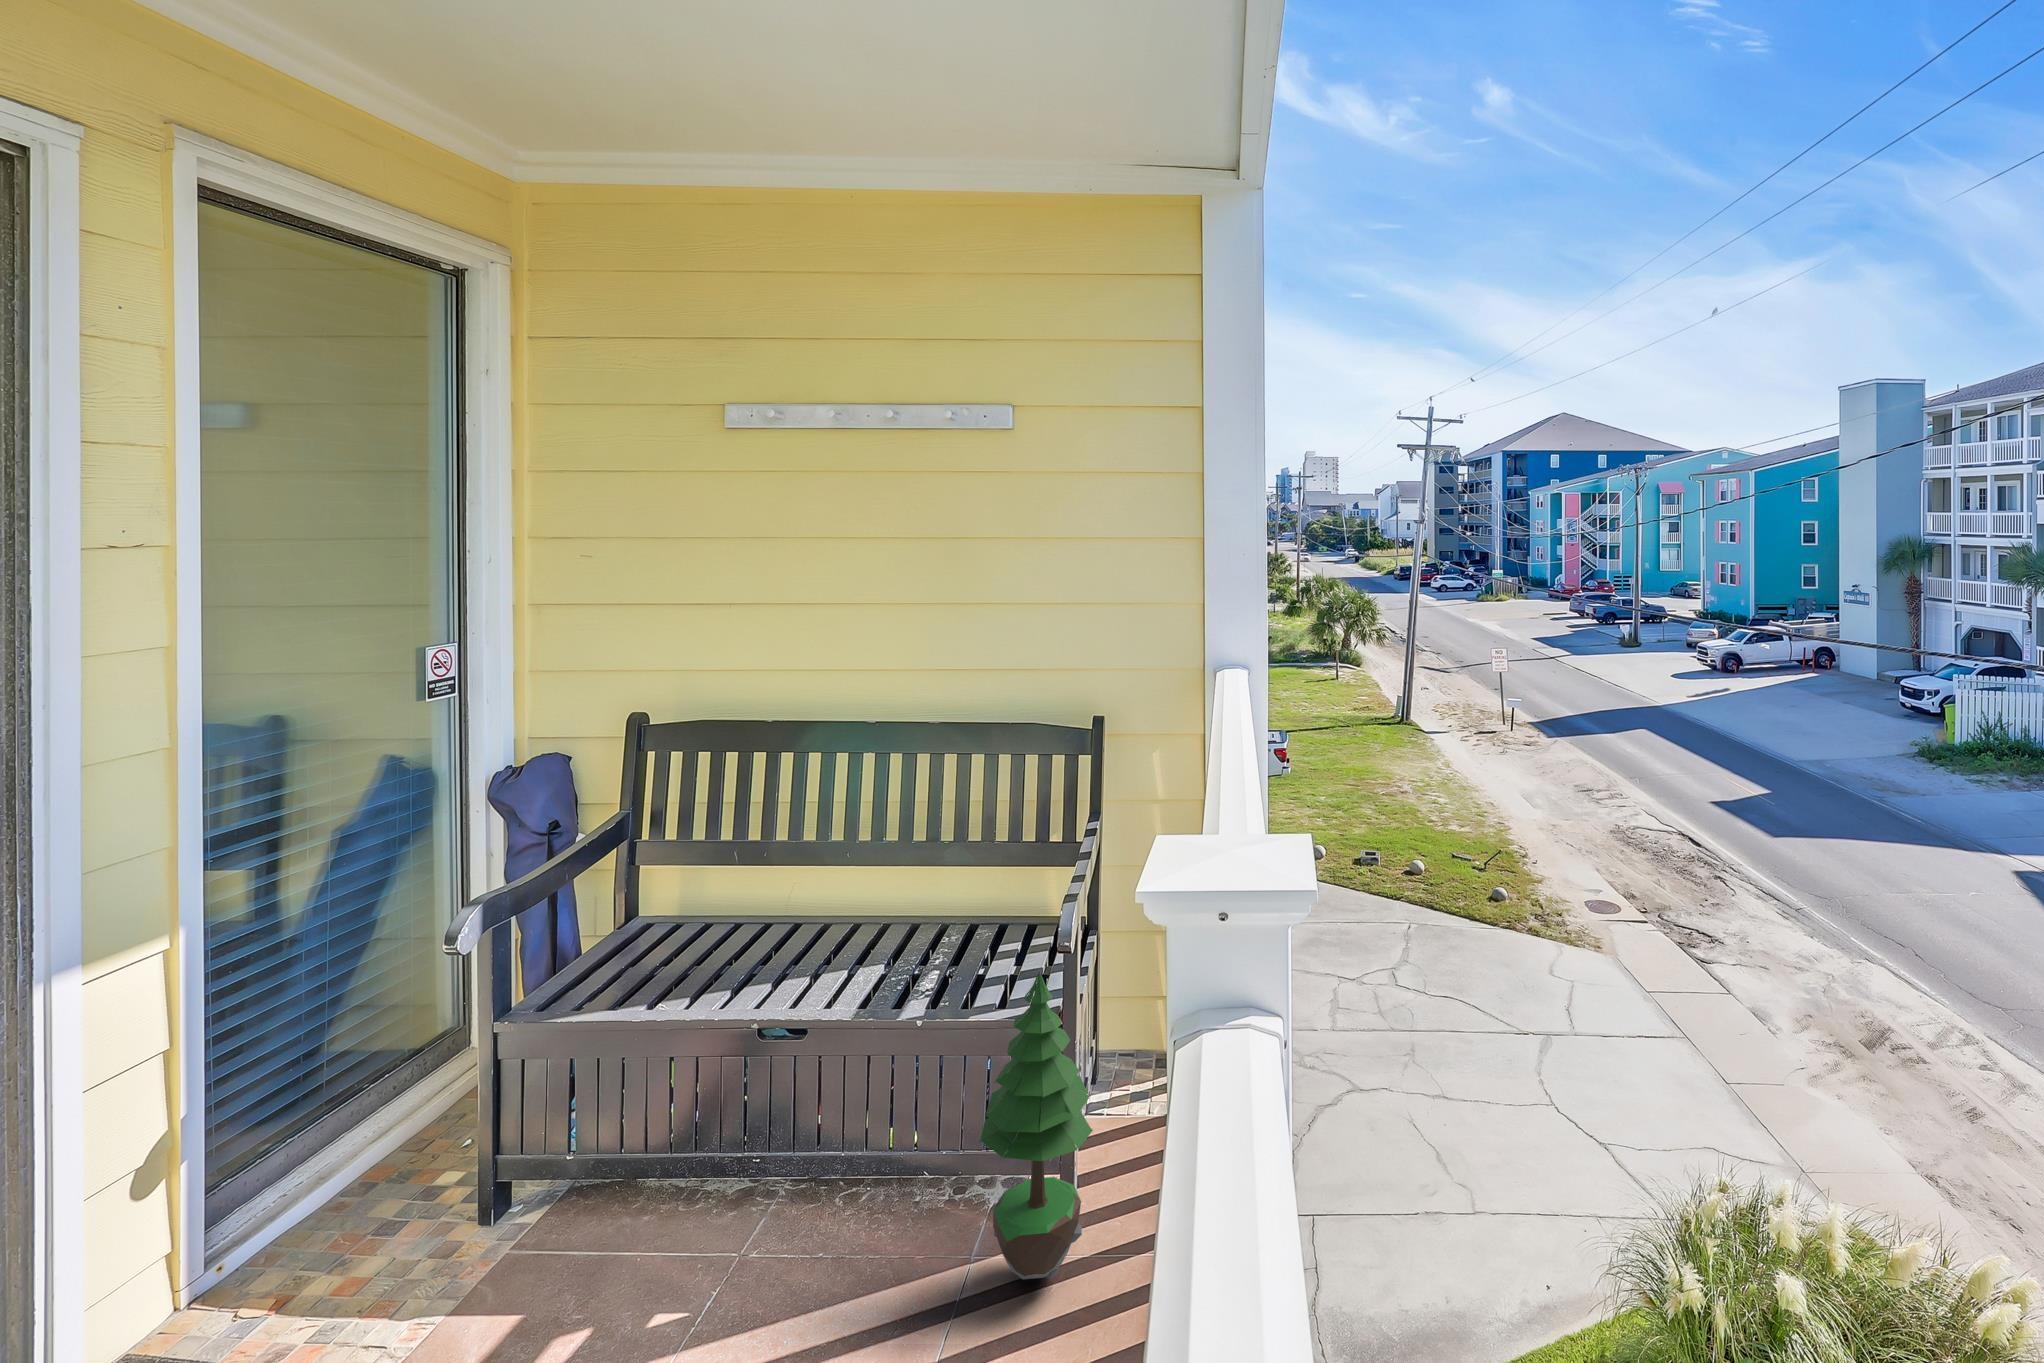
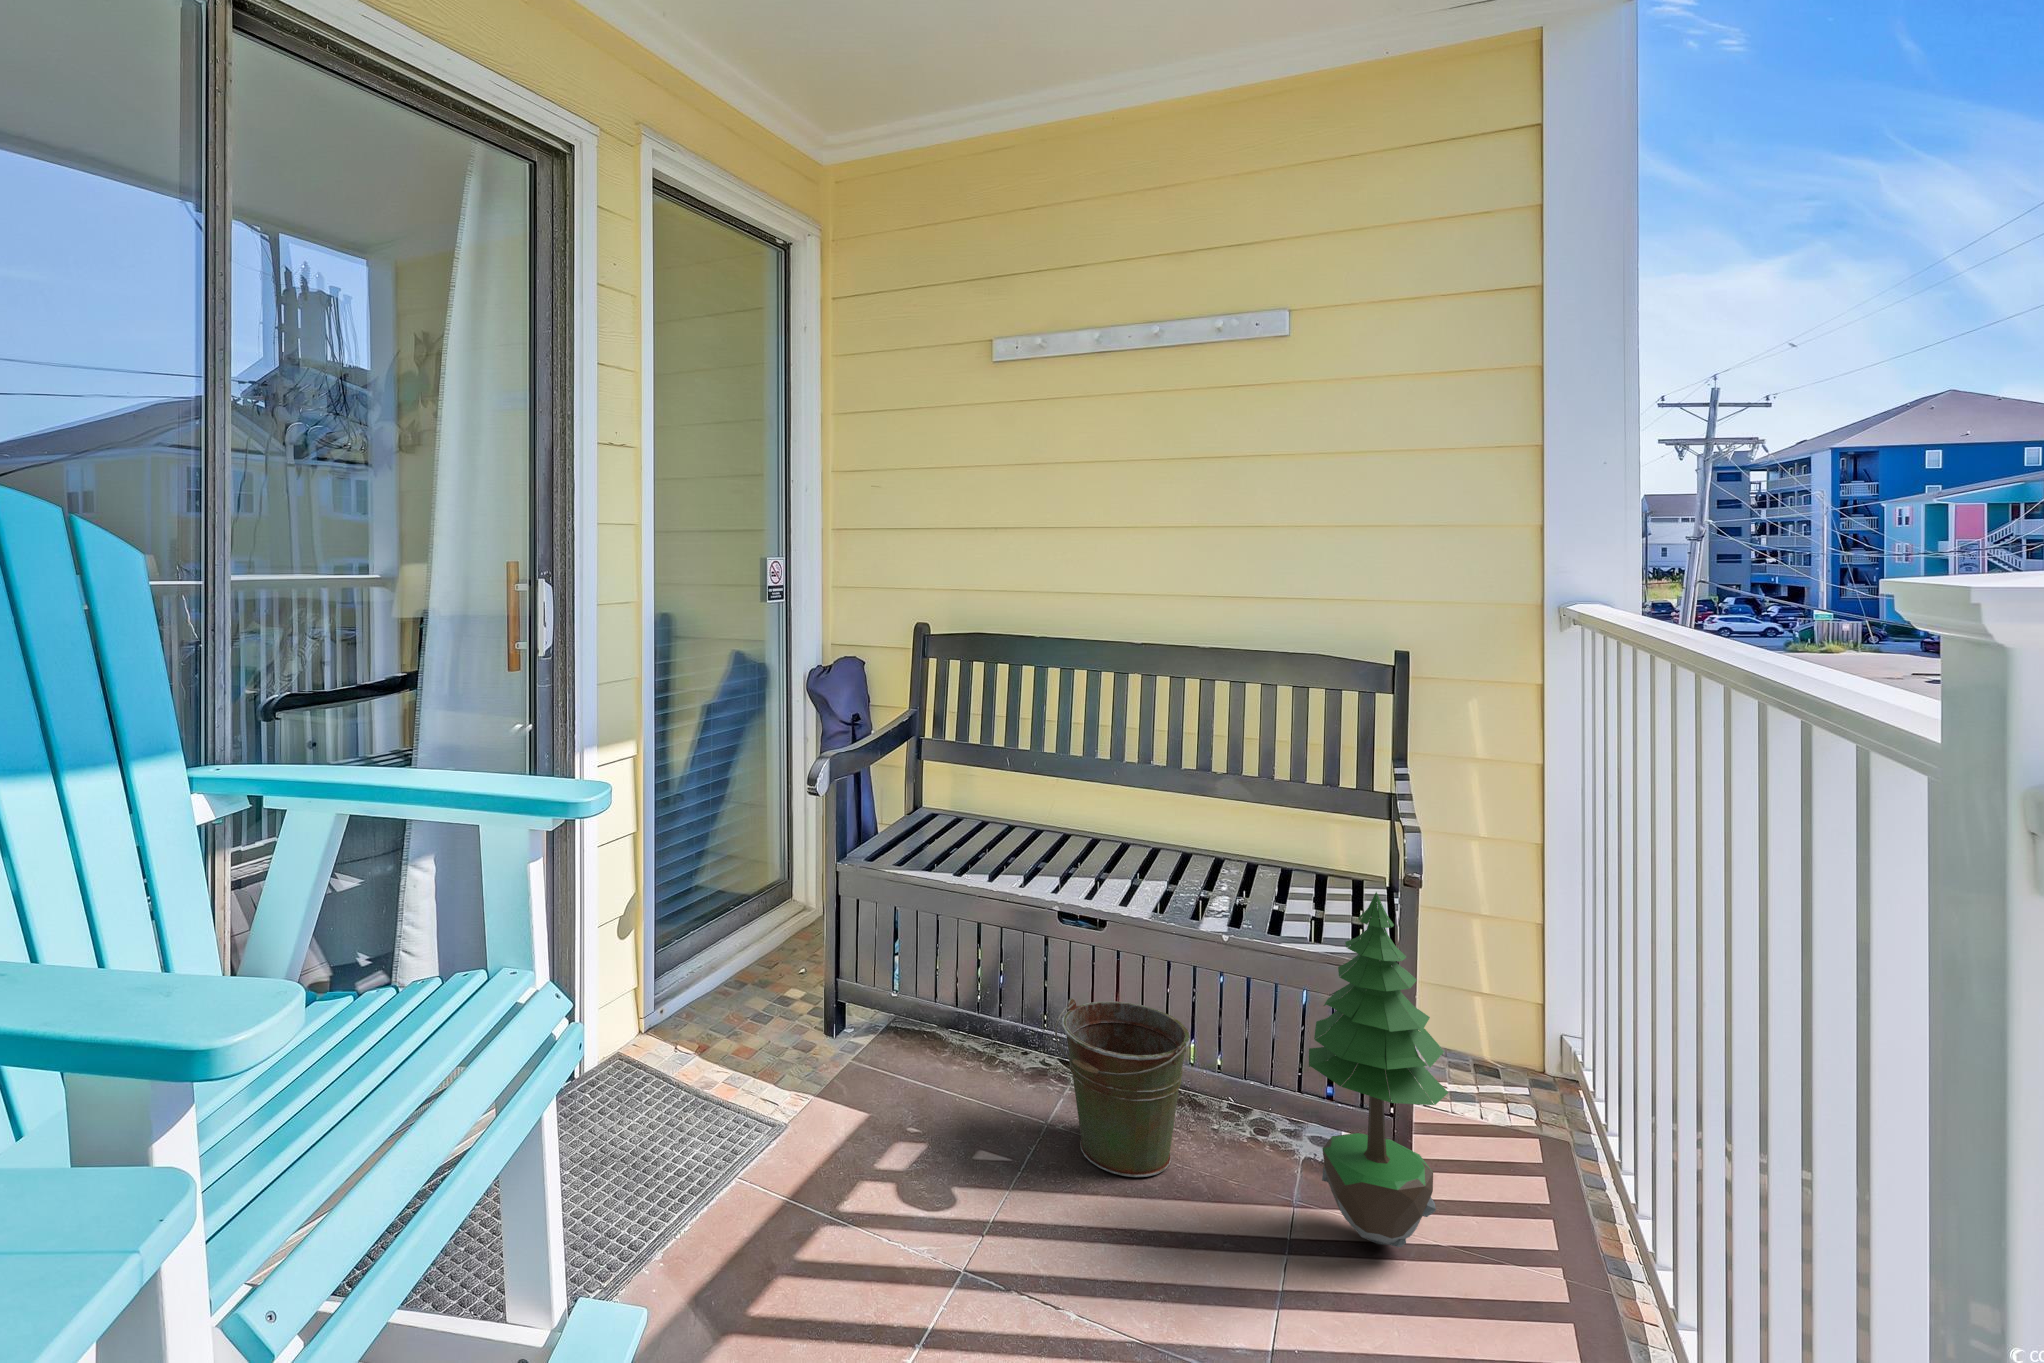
bucket: none [743,1104,884,1294] -> present [1055,998,1190,1177]

